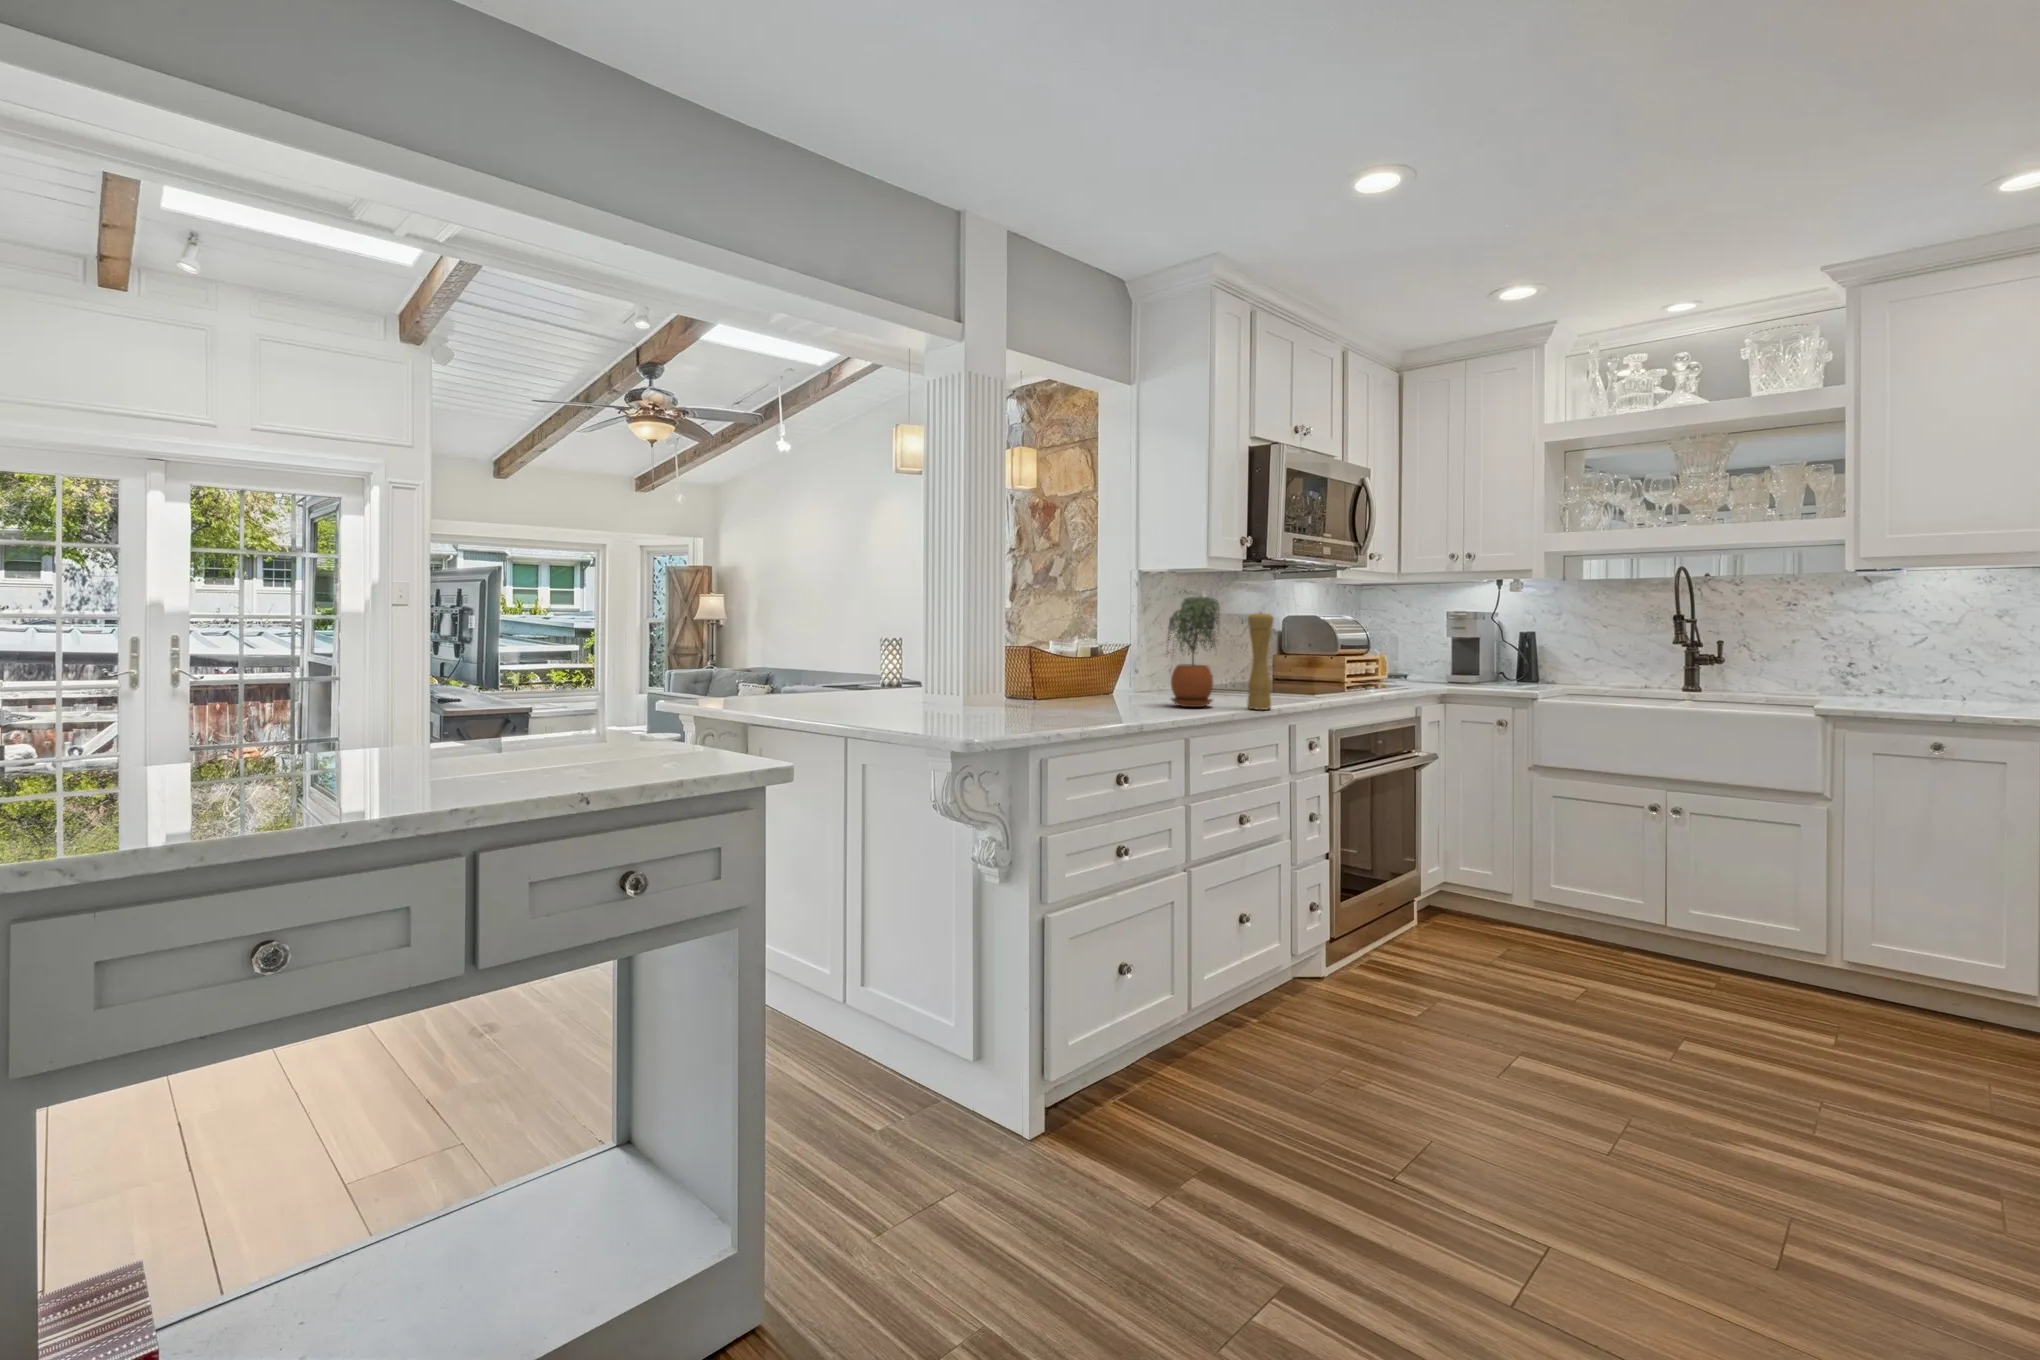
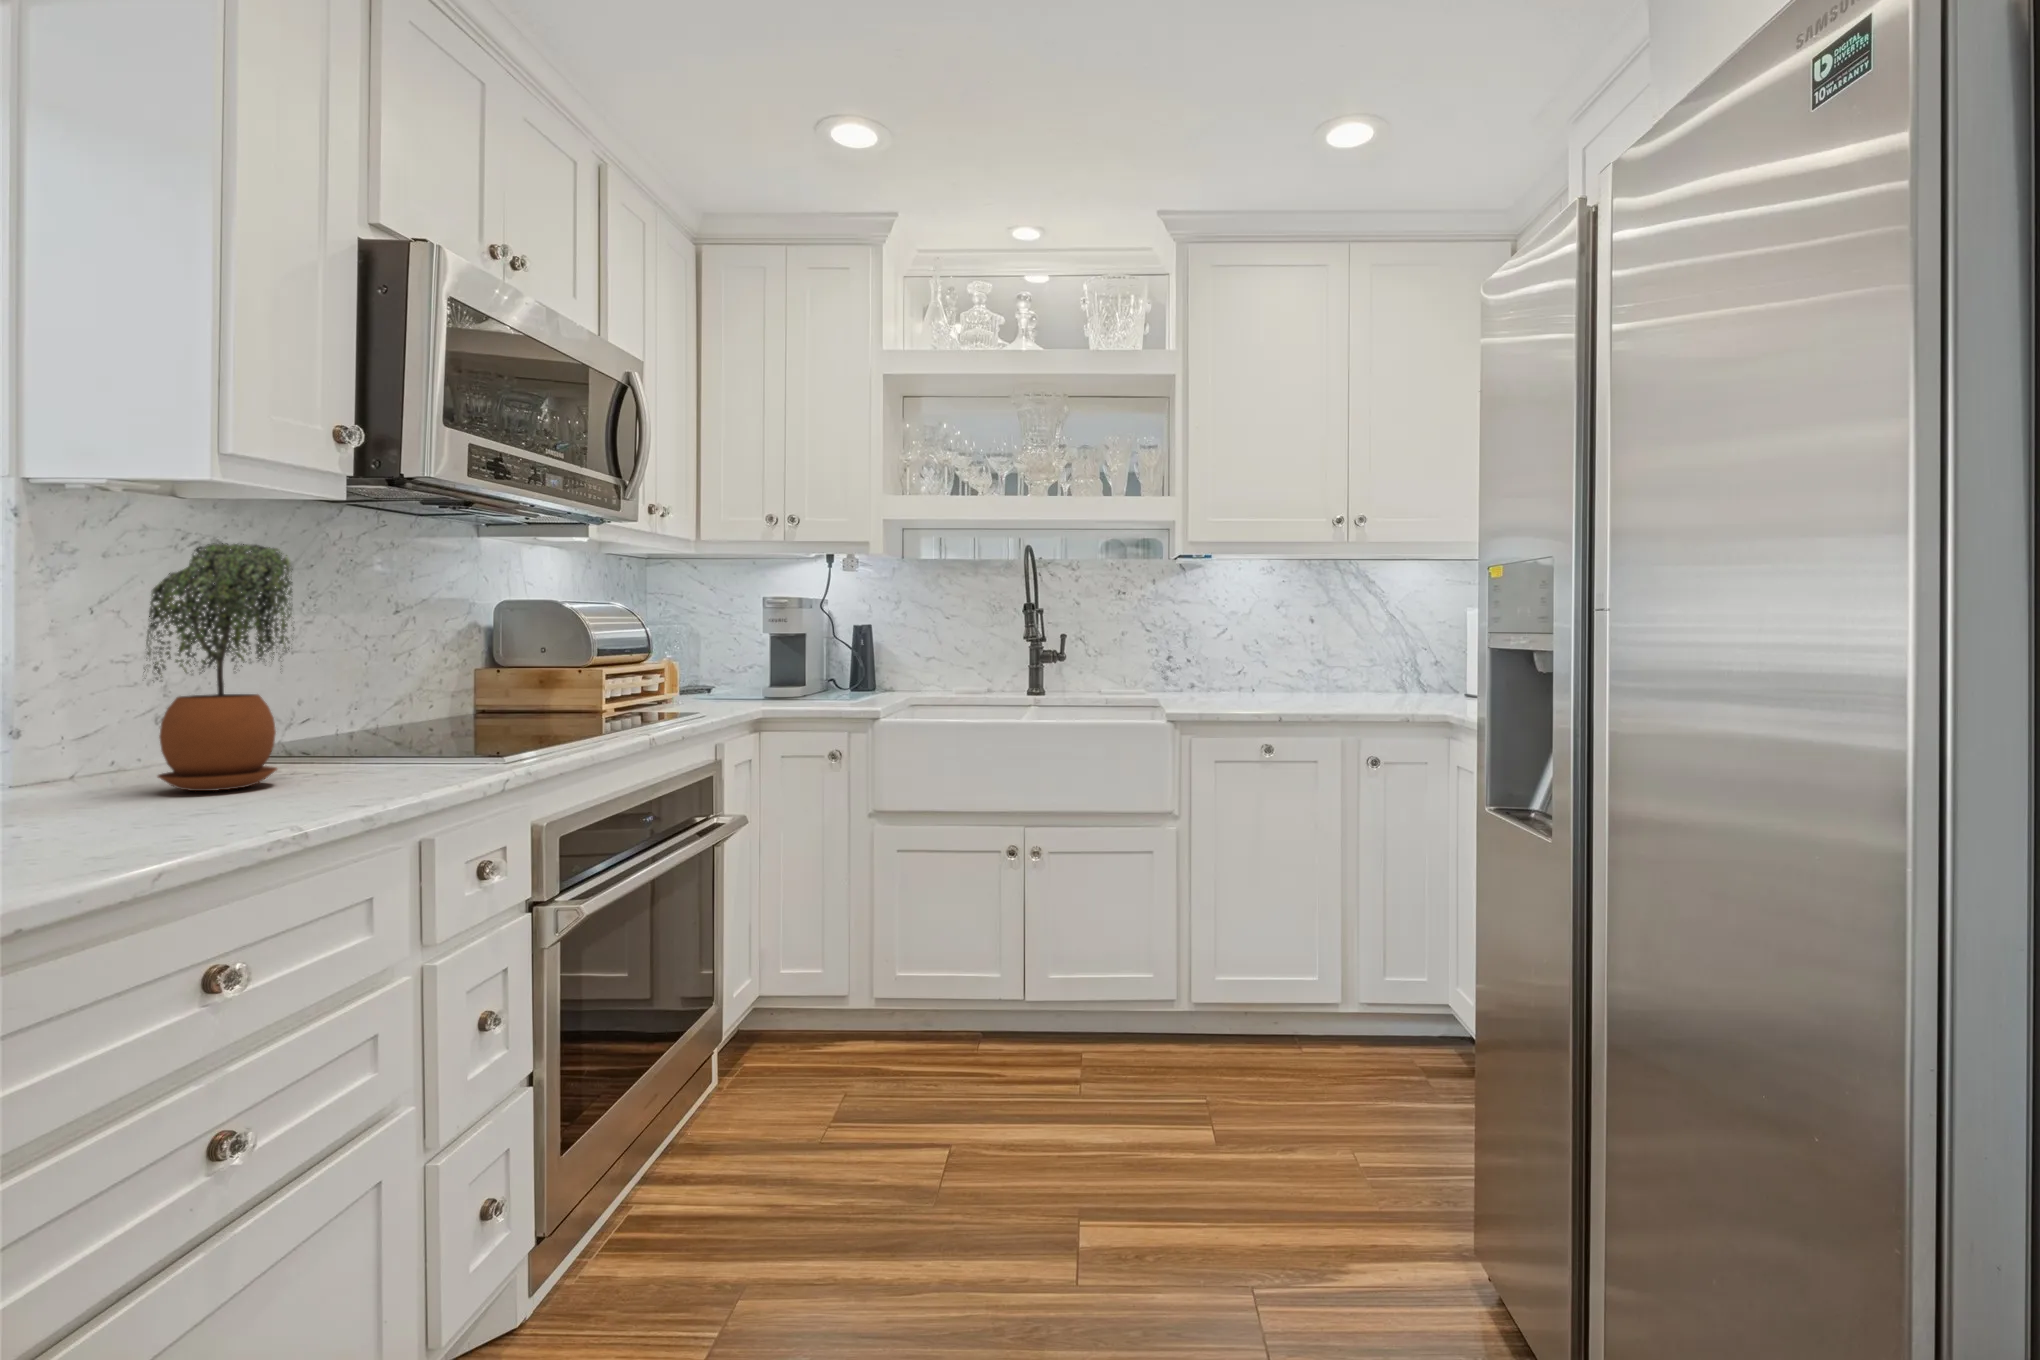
pepper mill: present [1247,612,1273,710] -> none [354,578,414,782]

